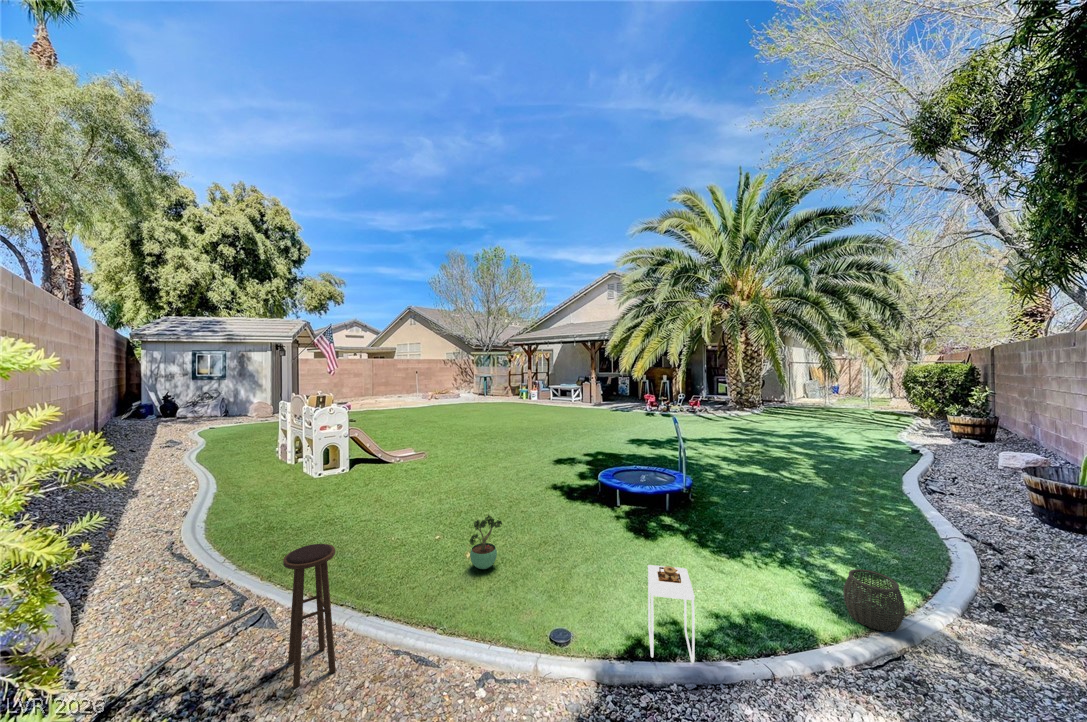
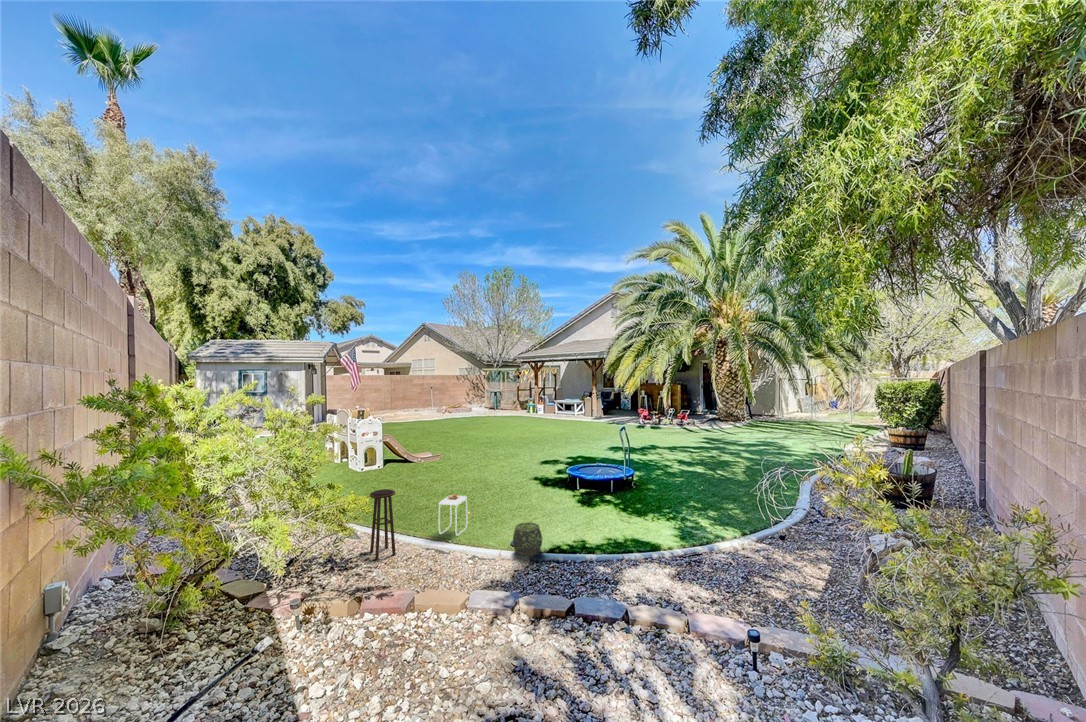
potted plant: present [470,515,502,569] -> none [469,485,490,519]
side table: present [648,565,695,663] -> present [439,494,467,535]
woven basket: present [843,569,905,632] -> present [513,523,542,557]

